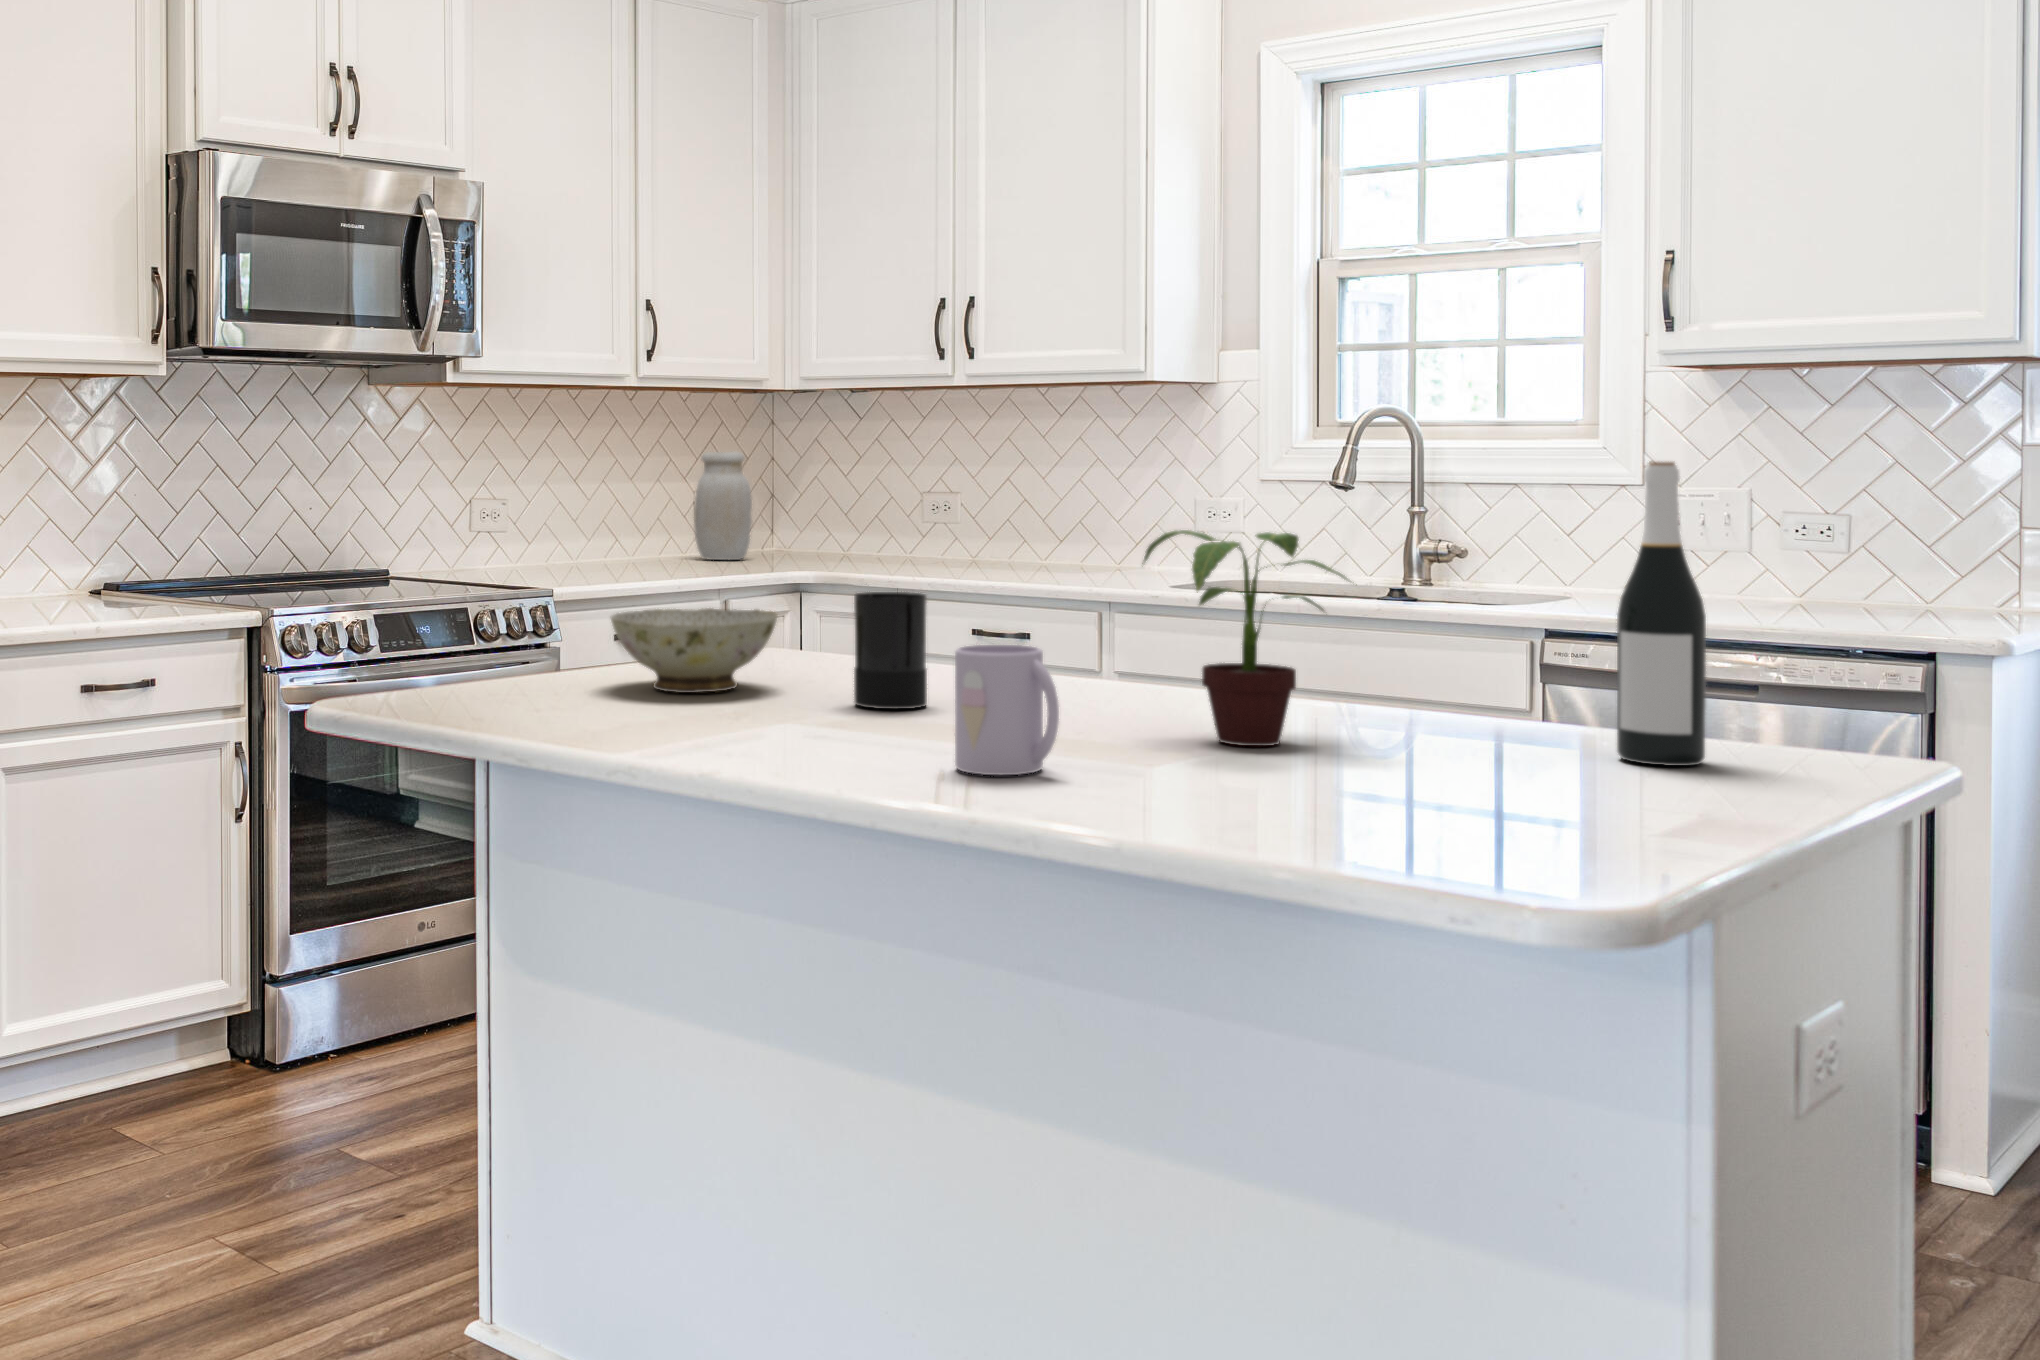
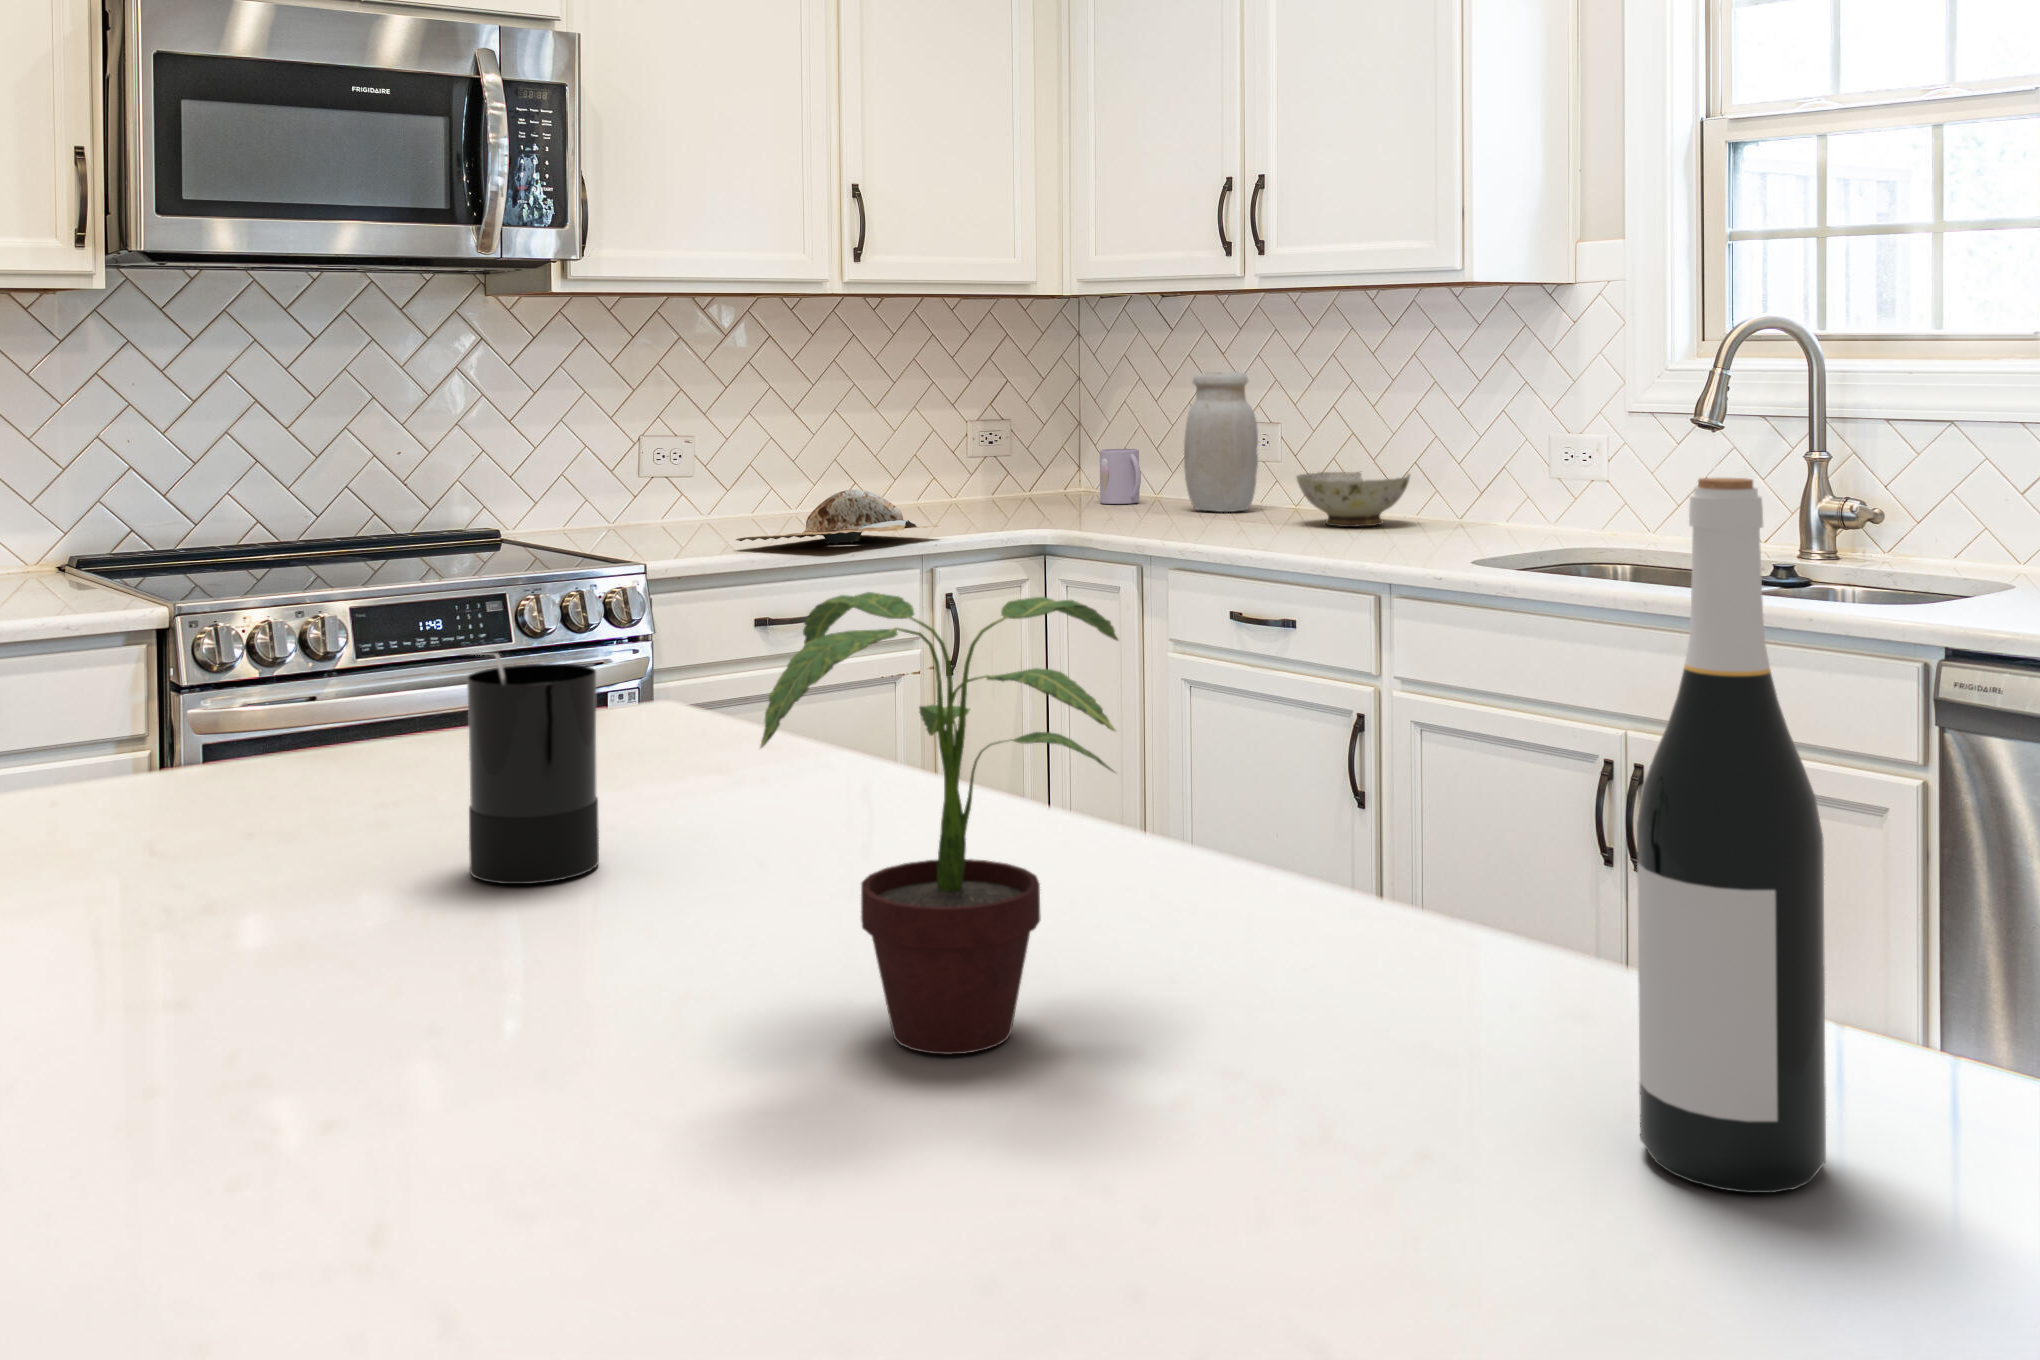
jar: present [694,452,752,560] -> present [1184,372,1258,512]
chopping board: none [592,538,734,579] -> present [736,489,938,545]
ceramic bowl: present [611,608,777,693] -> present [1297,472,1410,527]
mug: present [955,645,1059,775] -> present [1100,449,1141,504]

